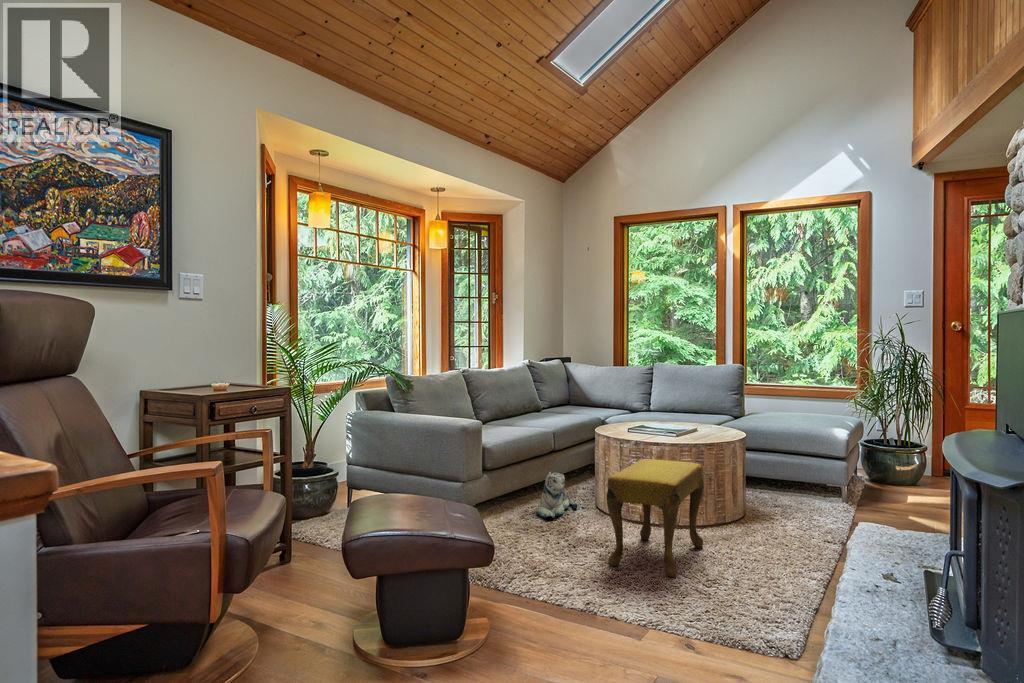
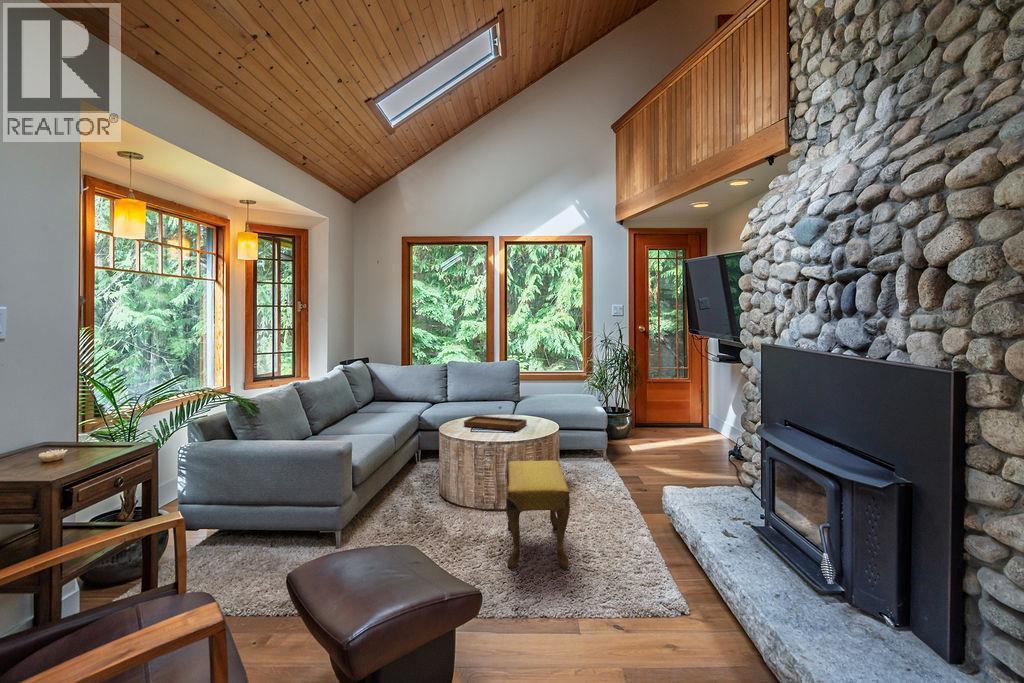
tray: none [629,407,707,436] -> present [464,406,527,431]
plush toy: present [537,472,578,518] -> none [397,476,433,522]

